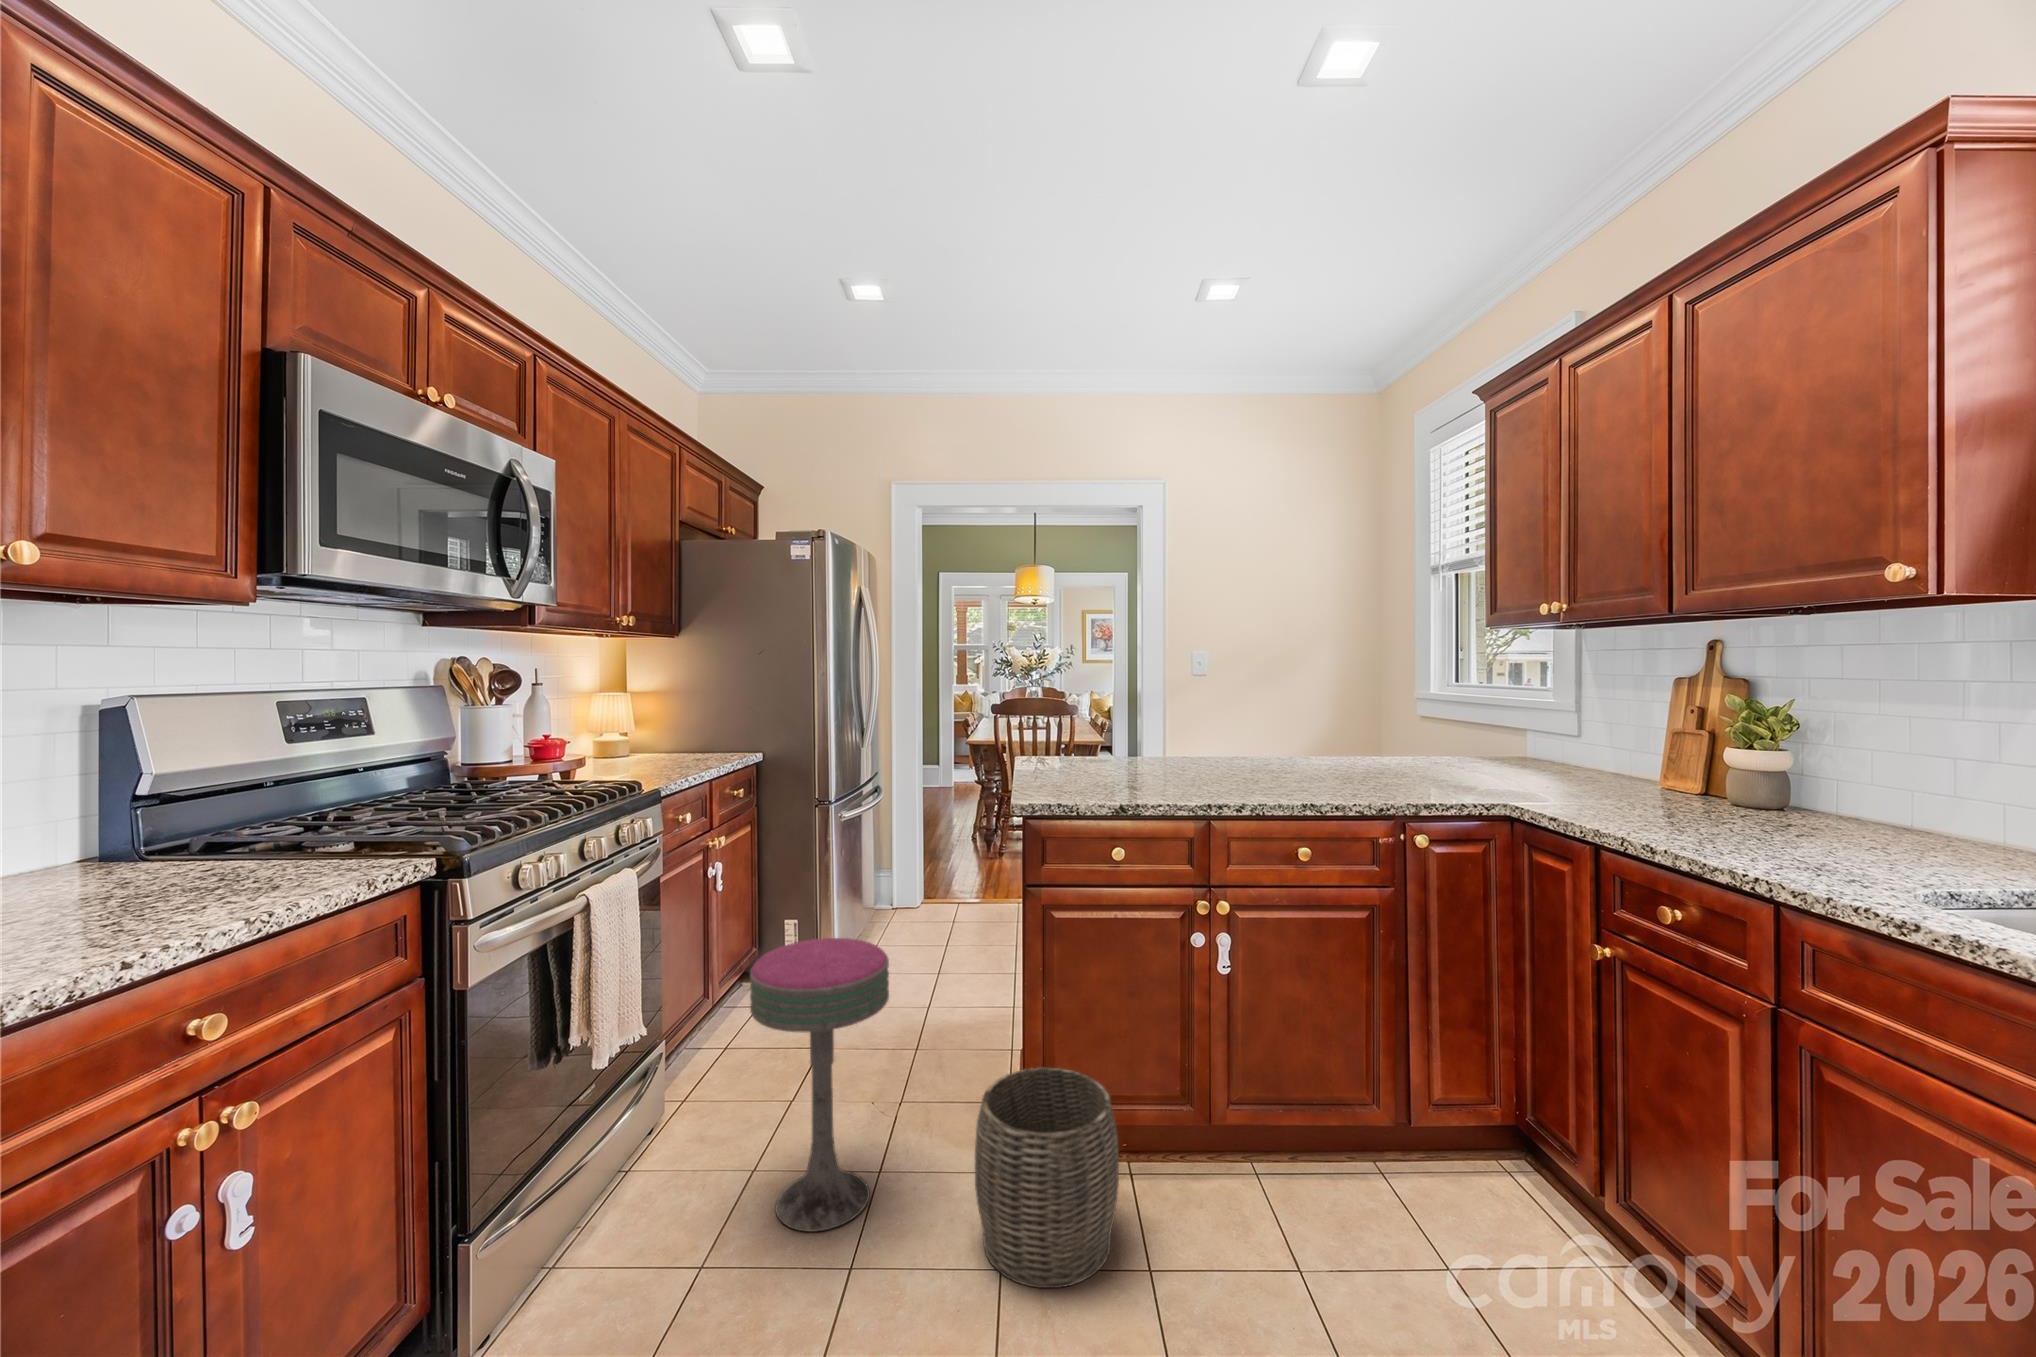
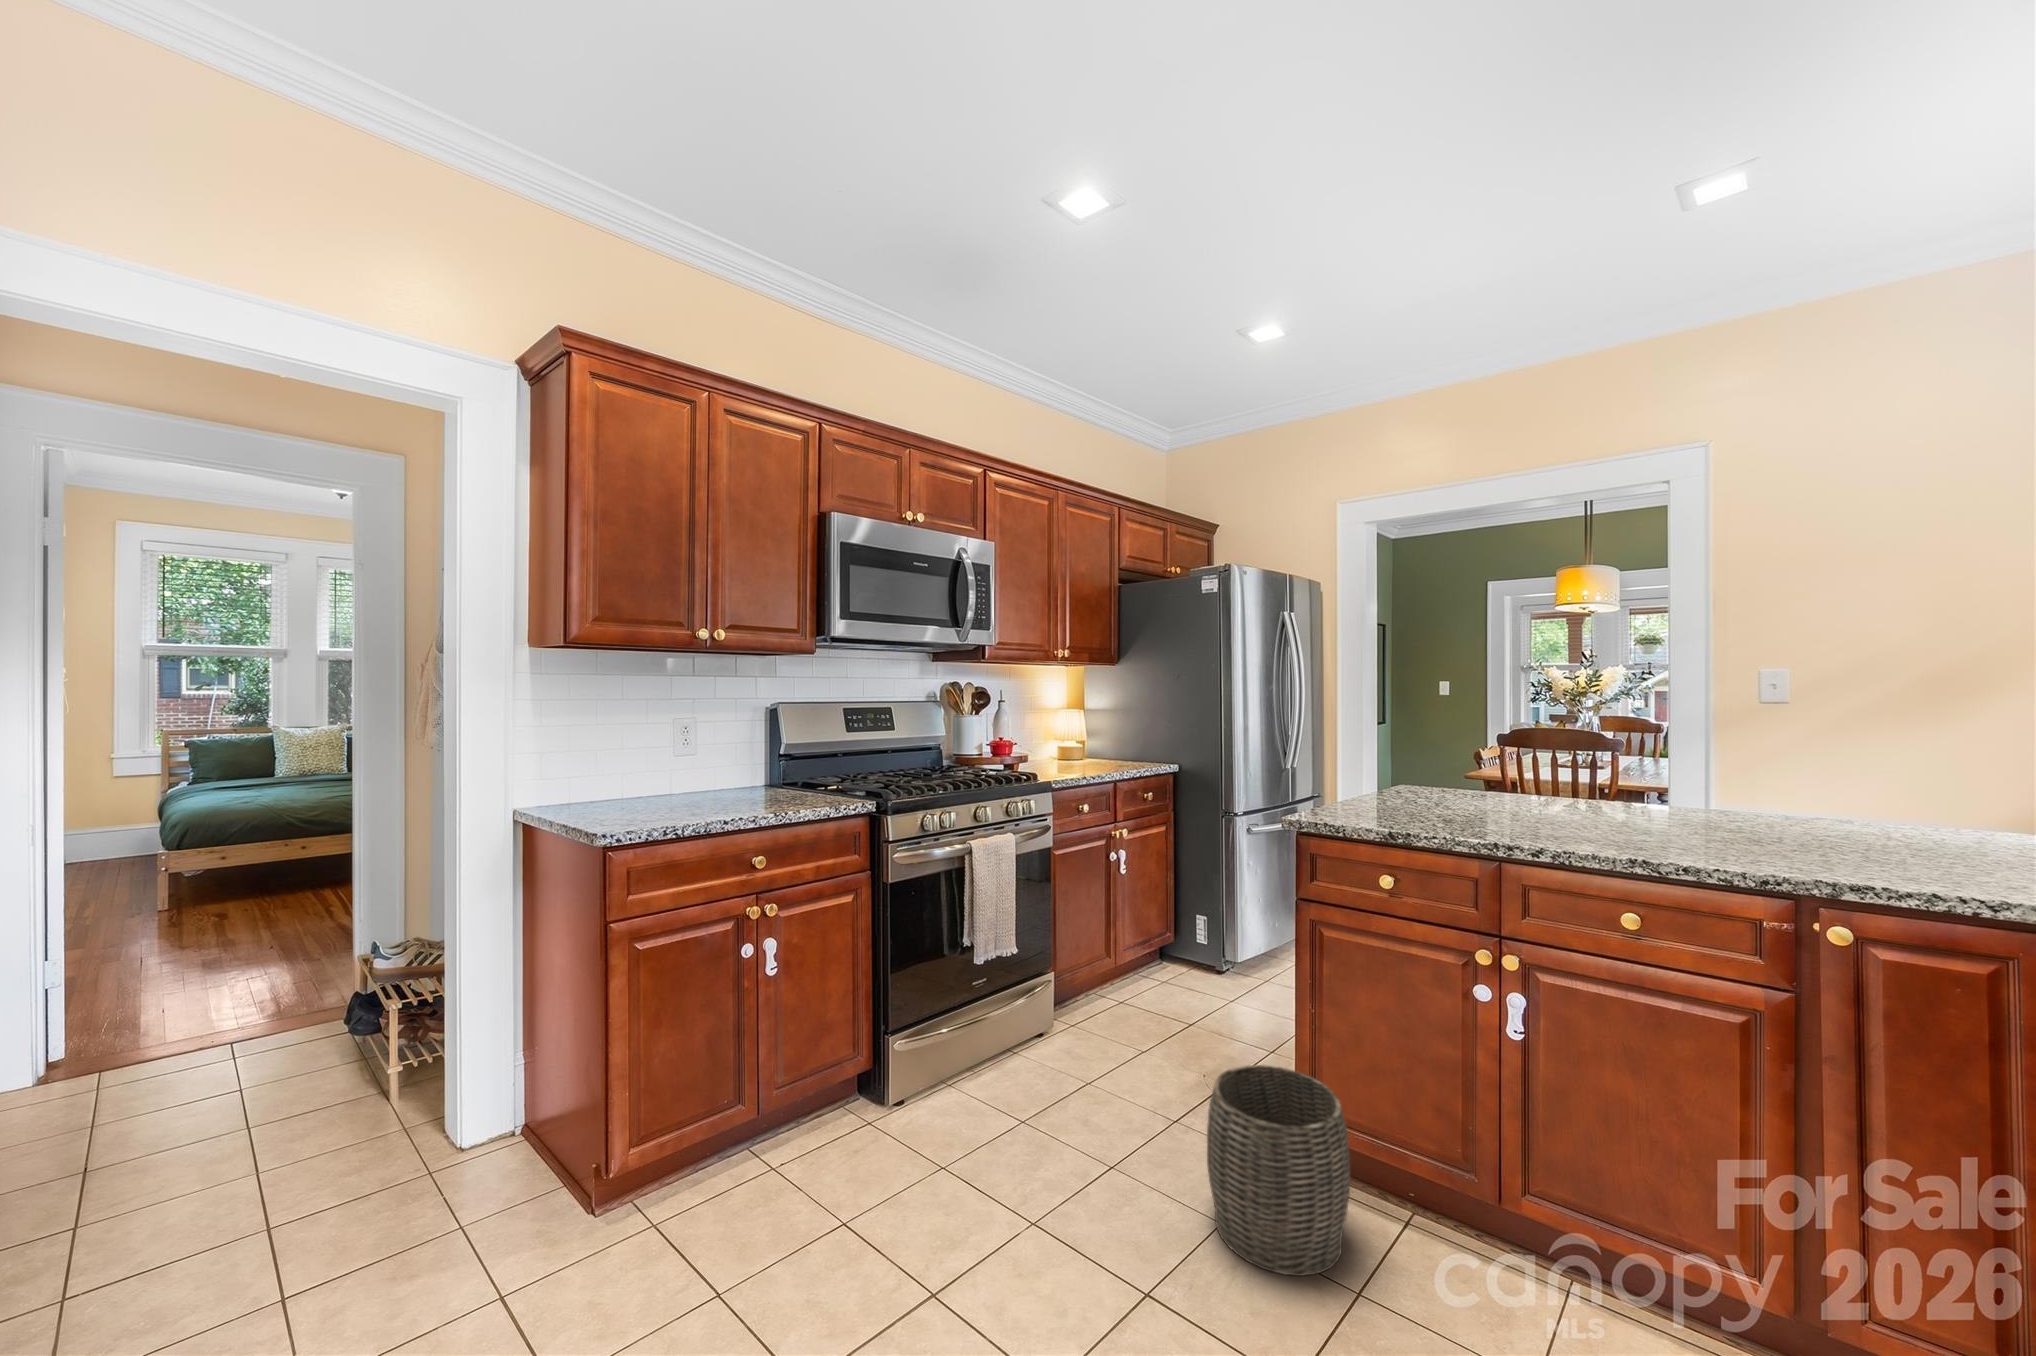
bar stool: present [750,938,889,1232] -> none [1064,909,1173,1142]

